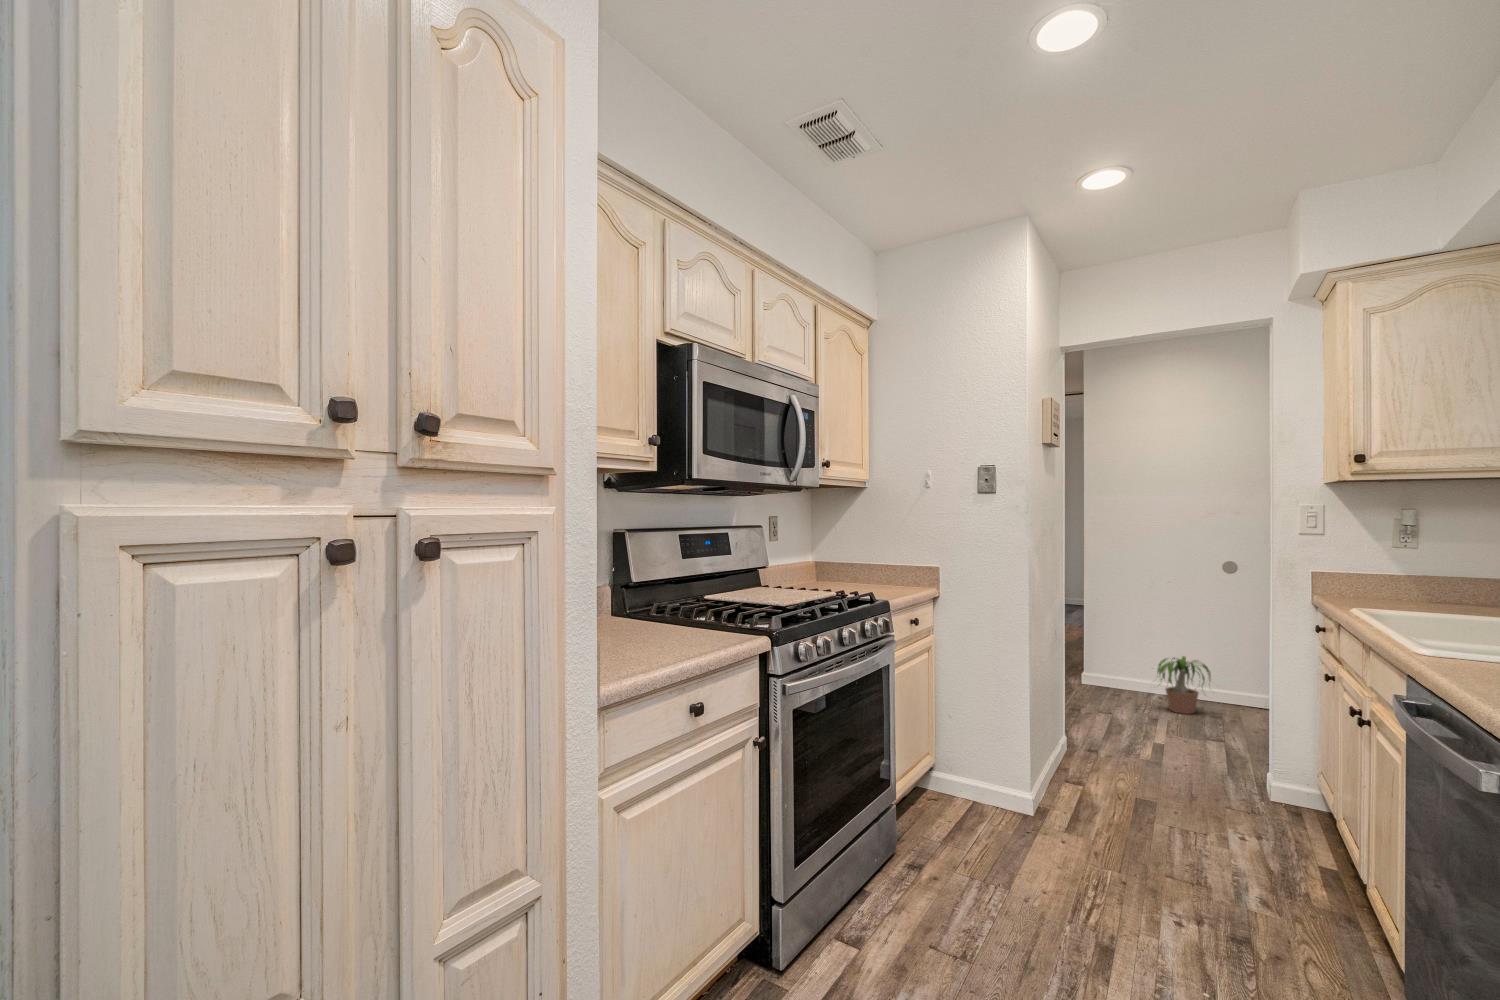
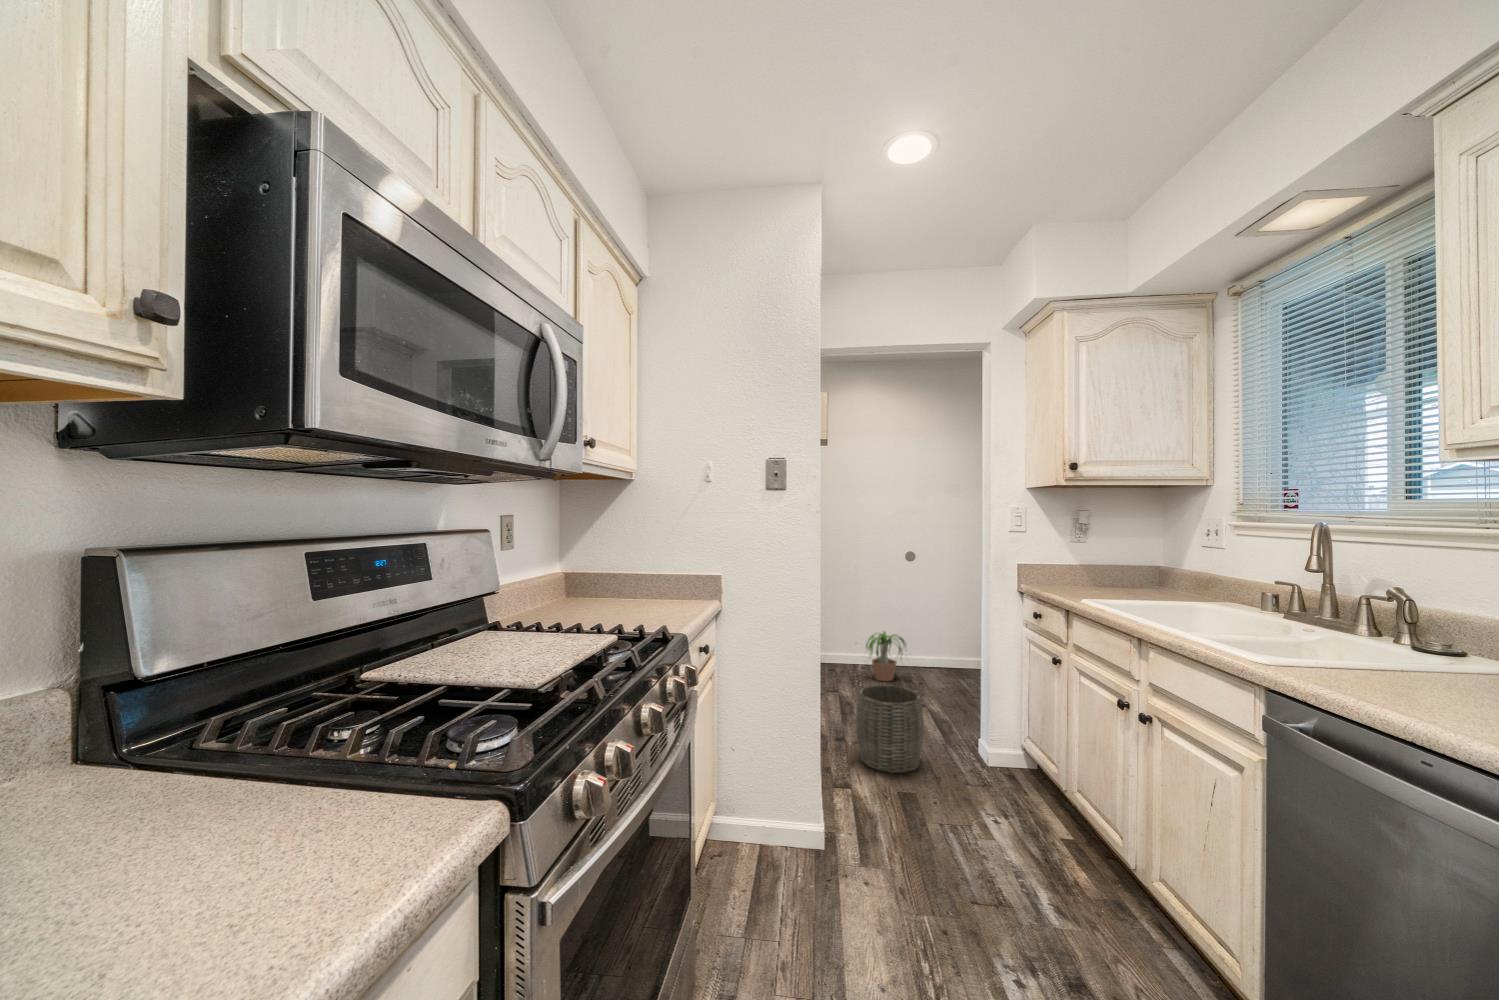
woven basket: none [1102,697,1179,783] -> present [856,685,924,773]

